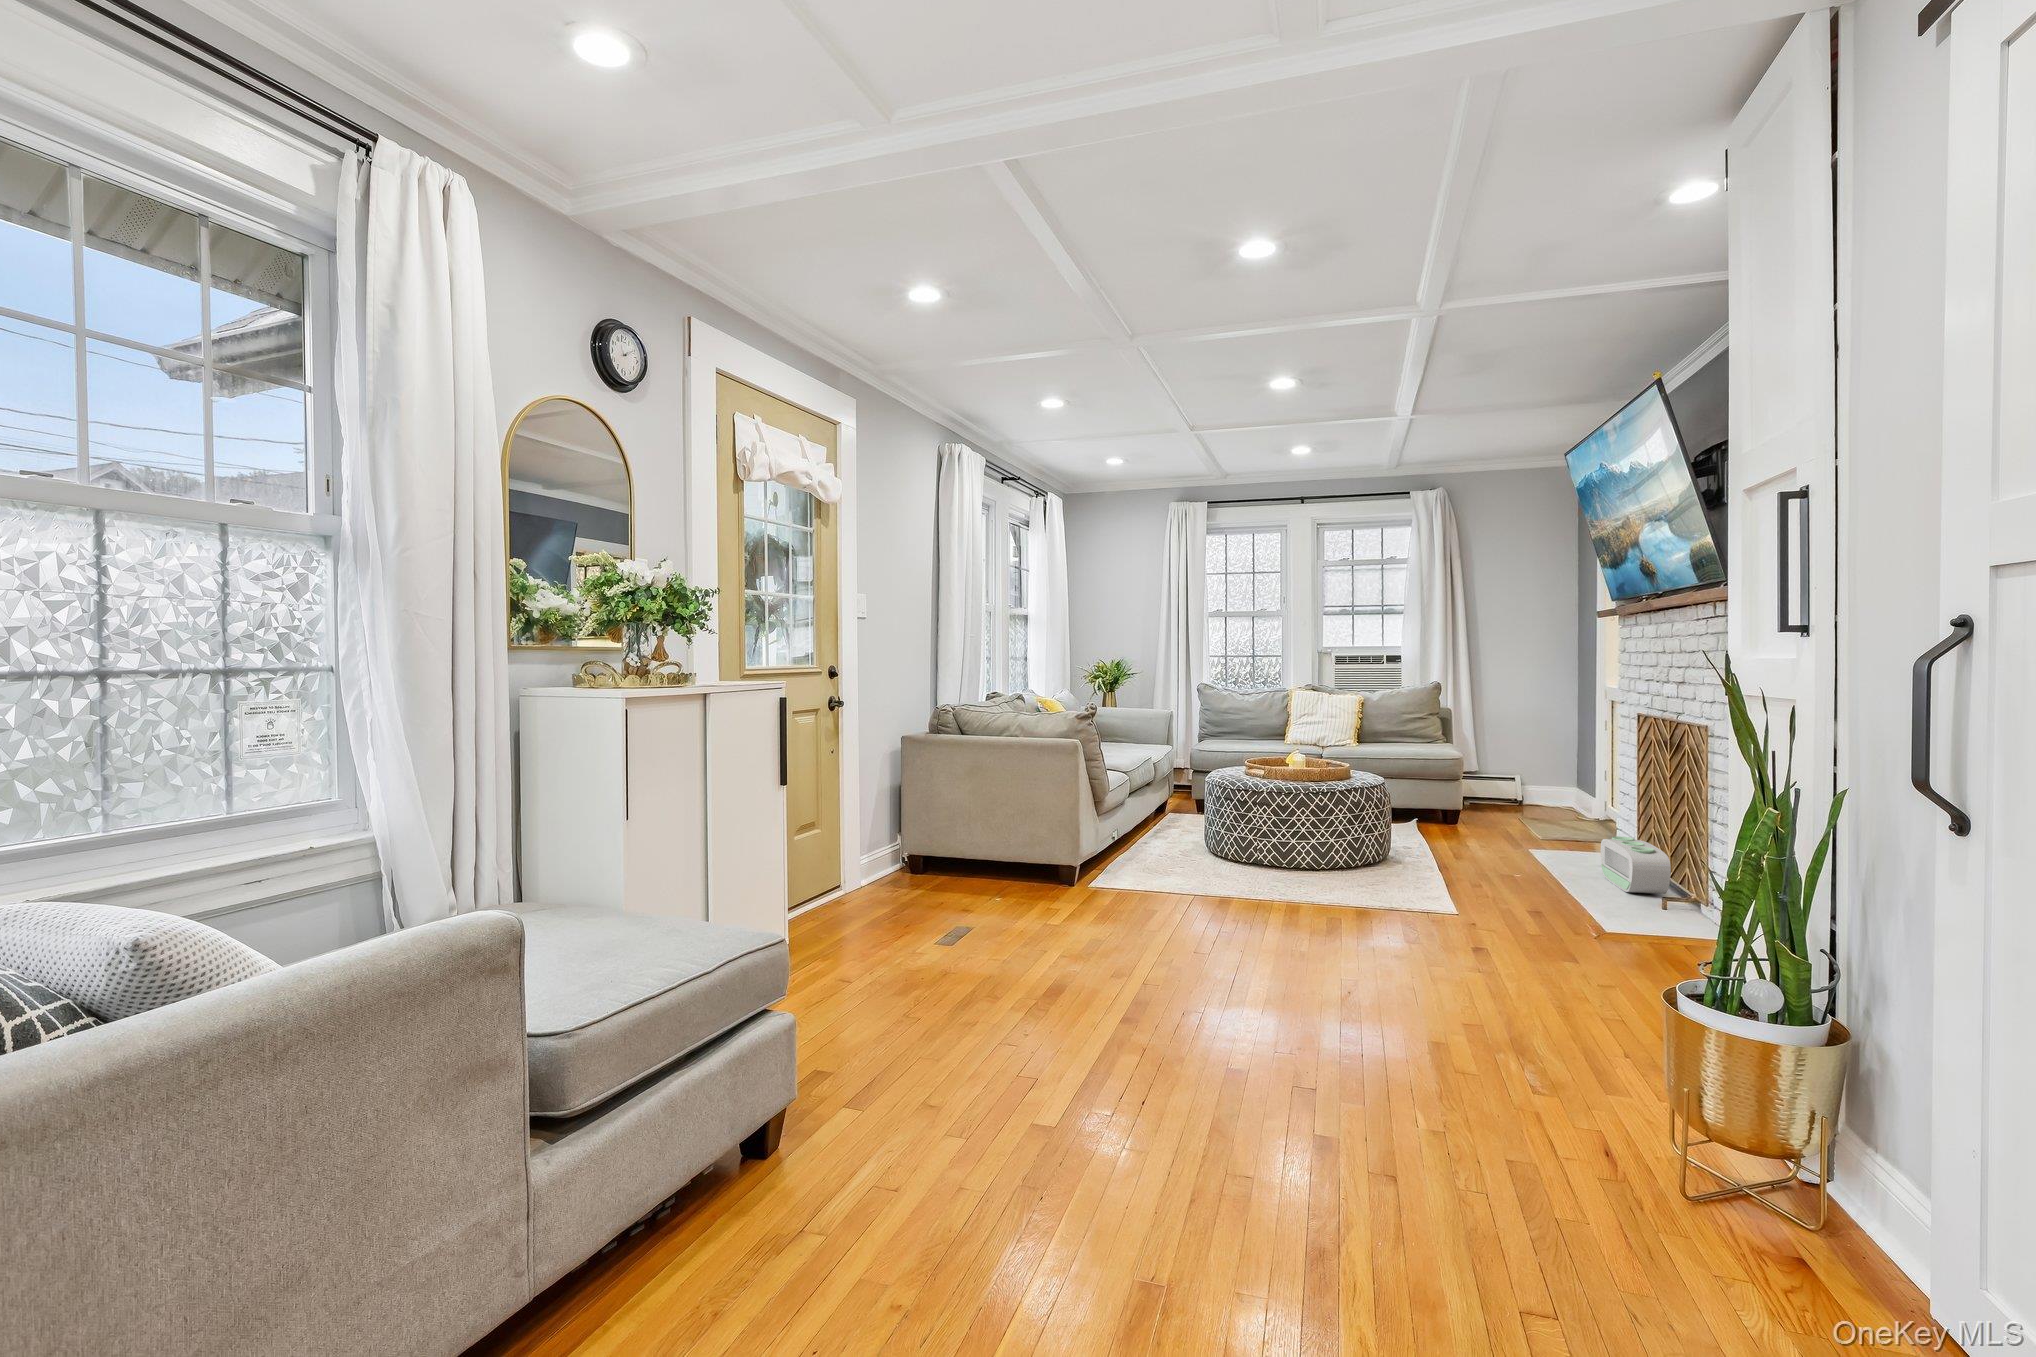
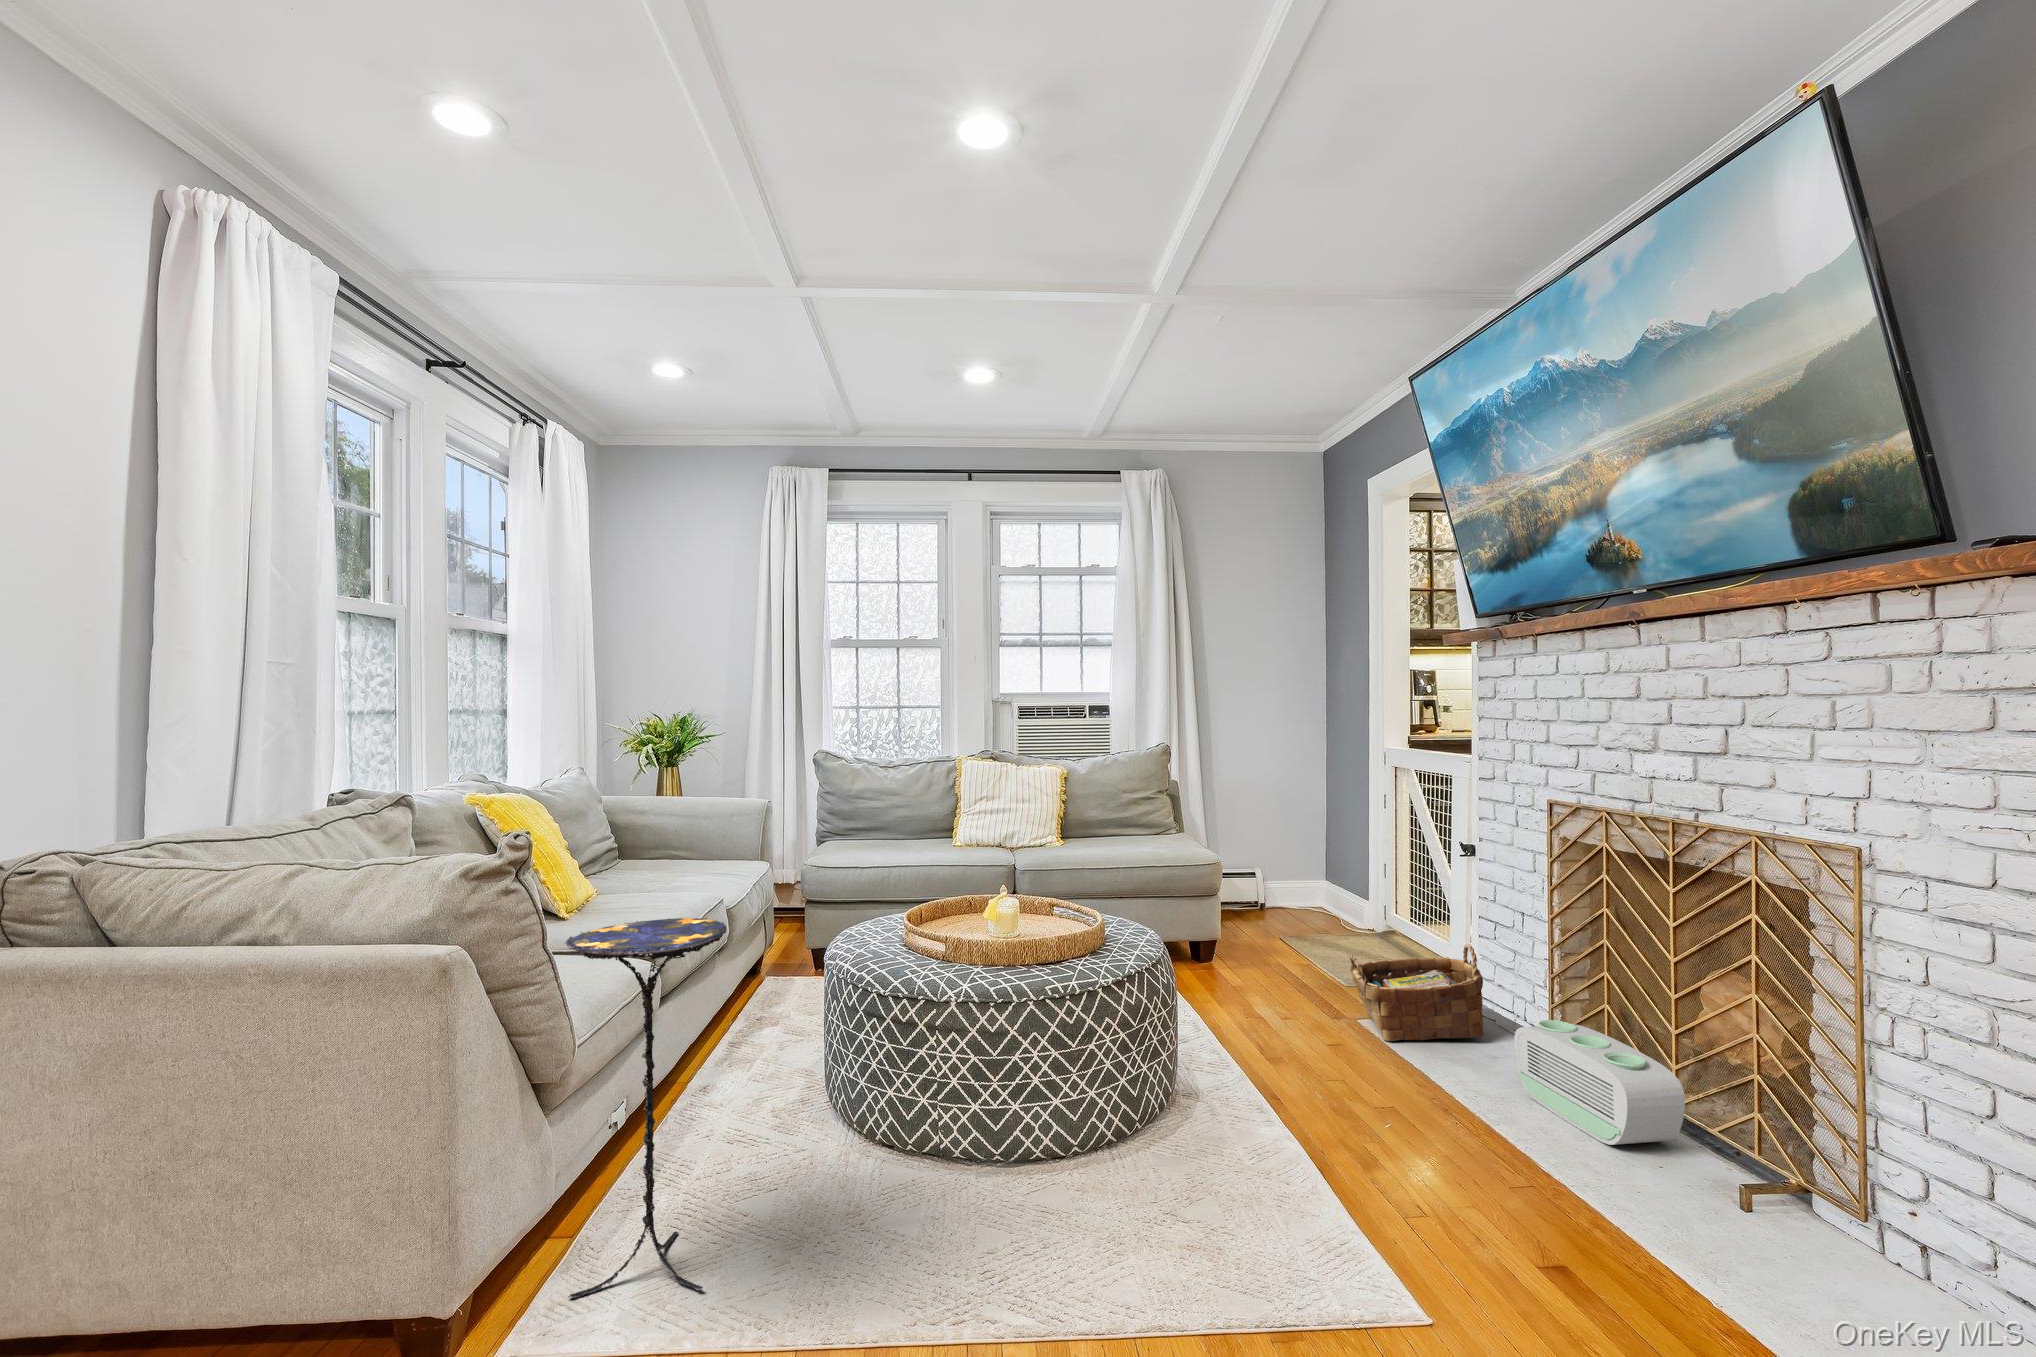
side table: none [1102,743,1164,883] -> present [565,918,727,1298]
woven basket: none [1524,804,1611,858] -> present [1349,944,1484,1041]

